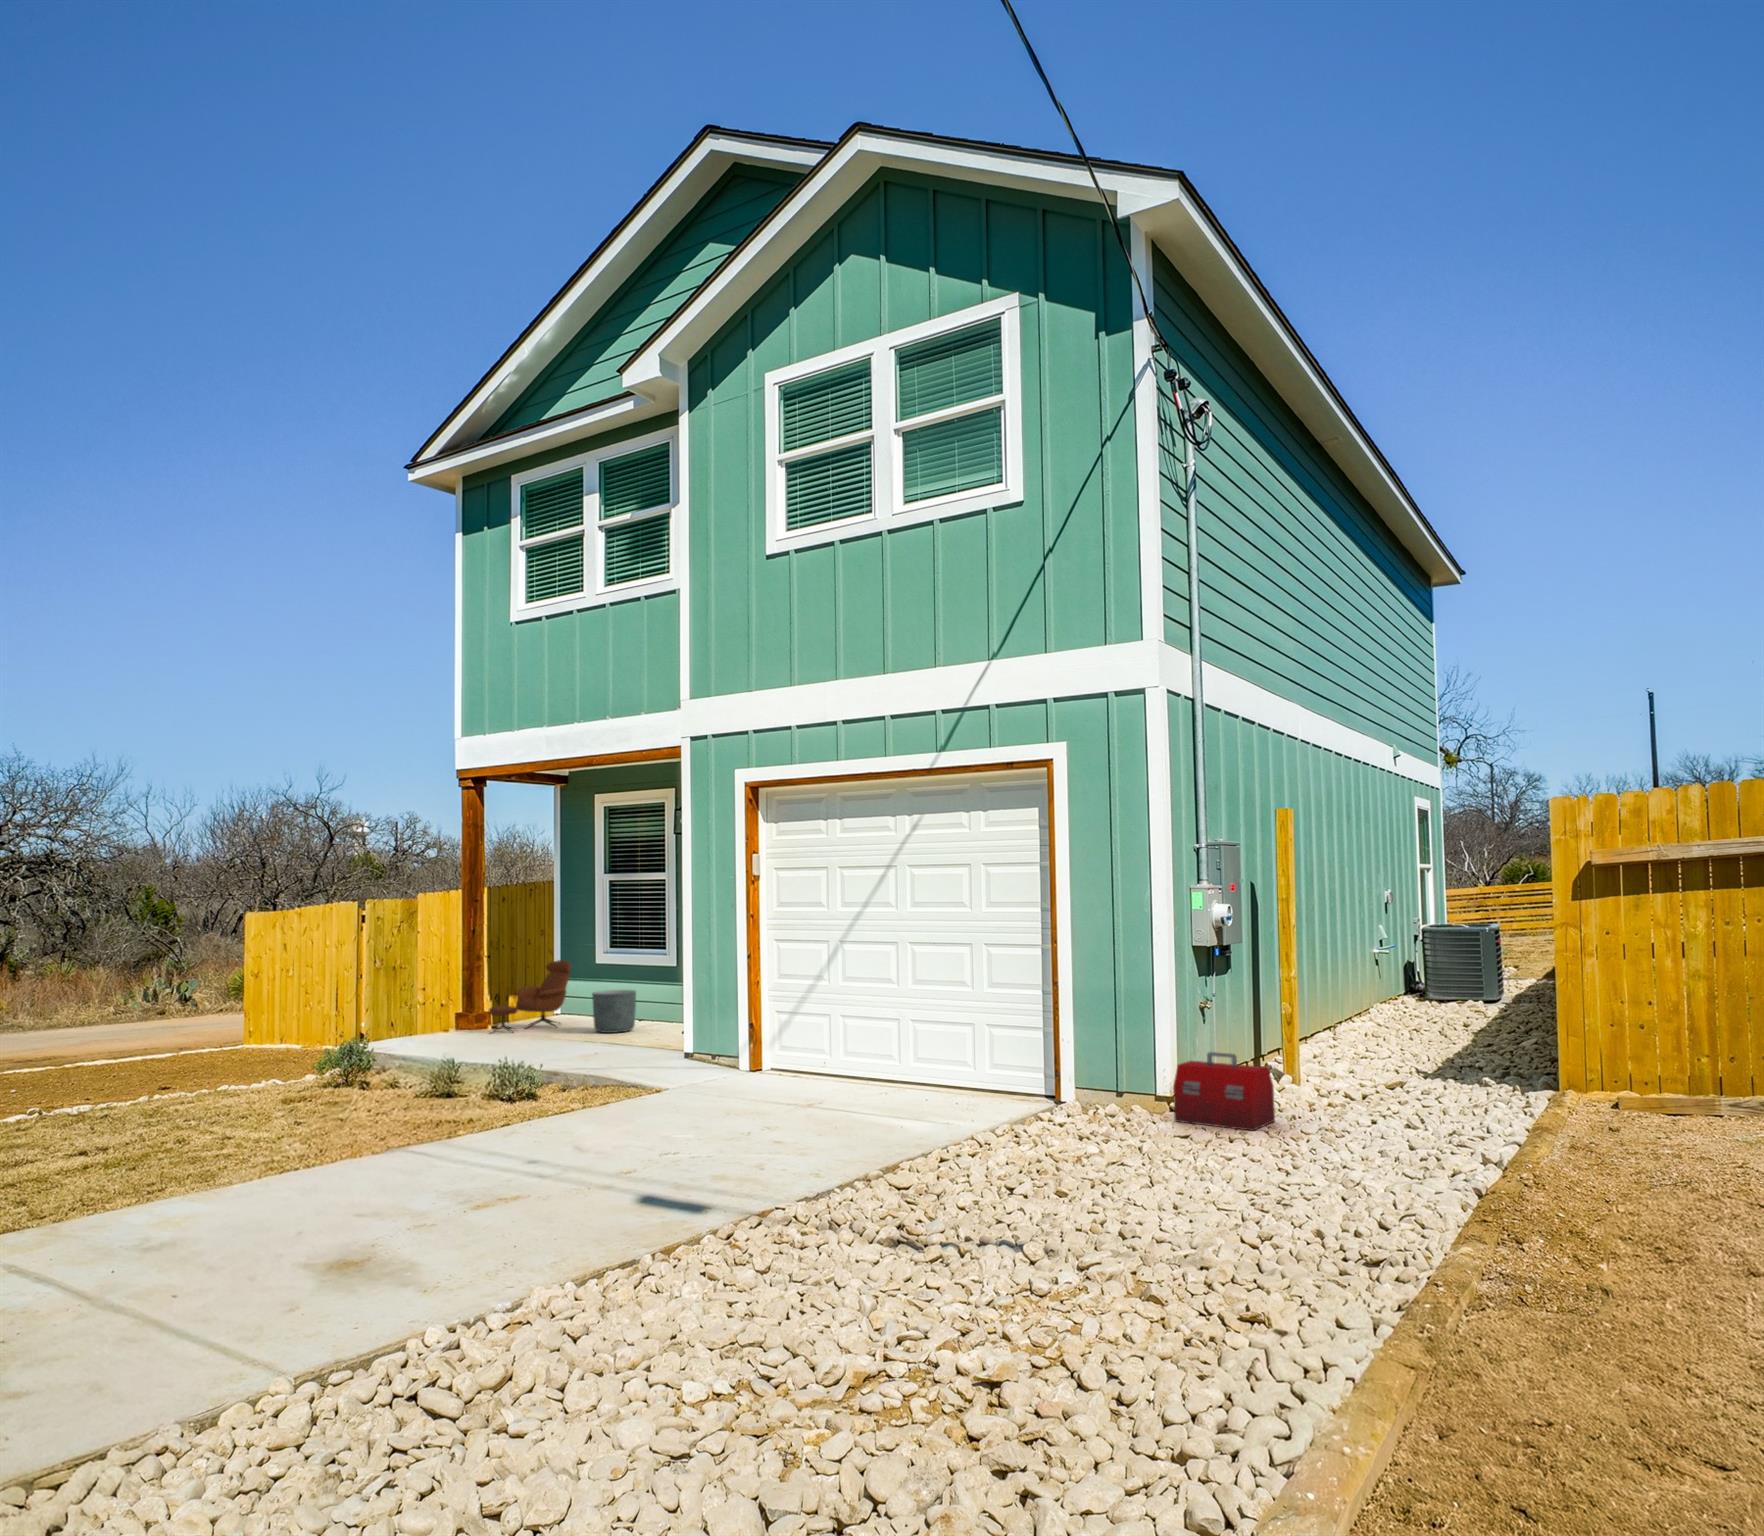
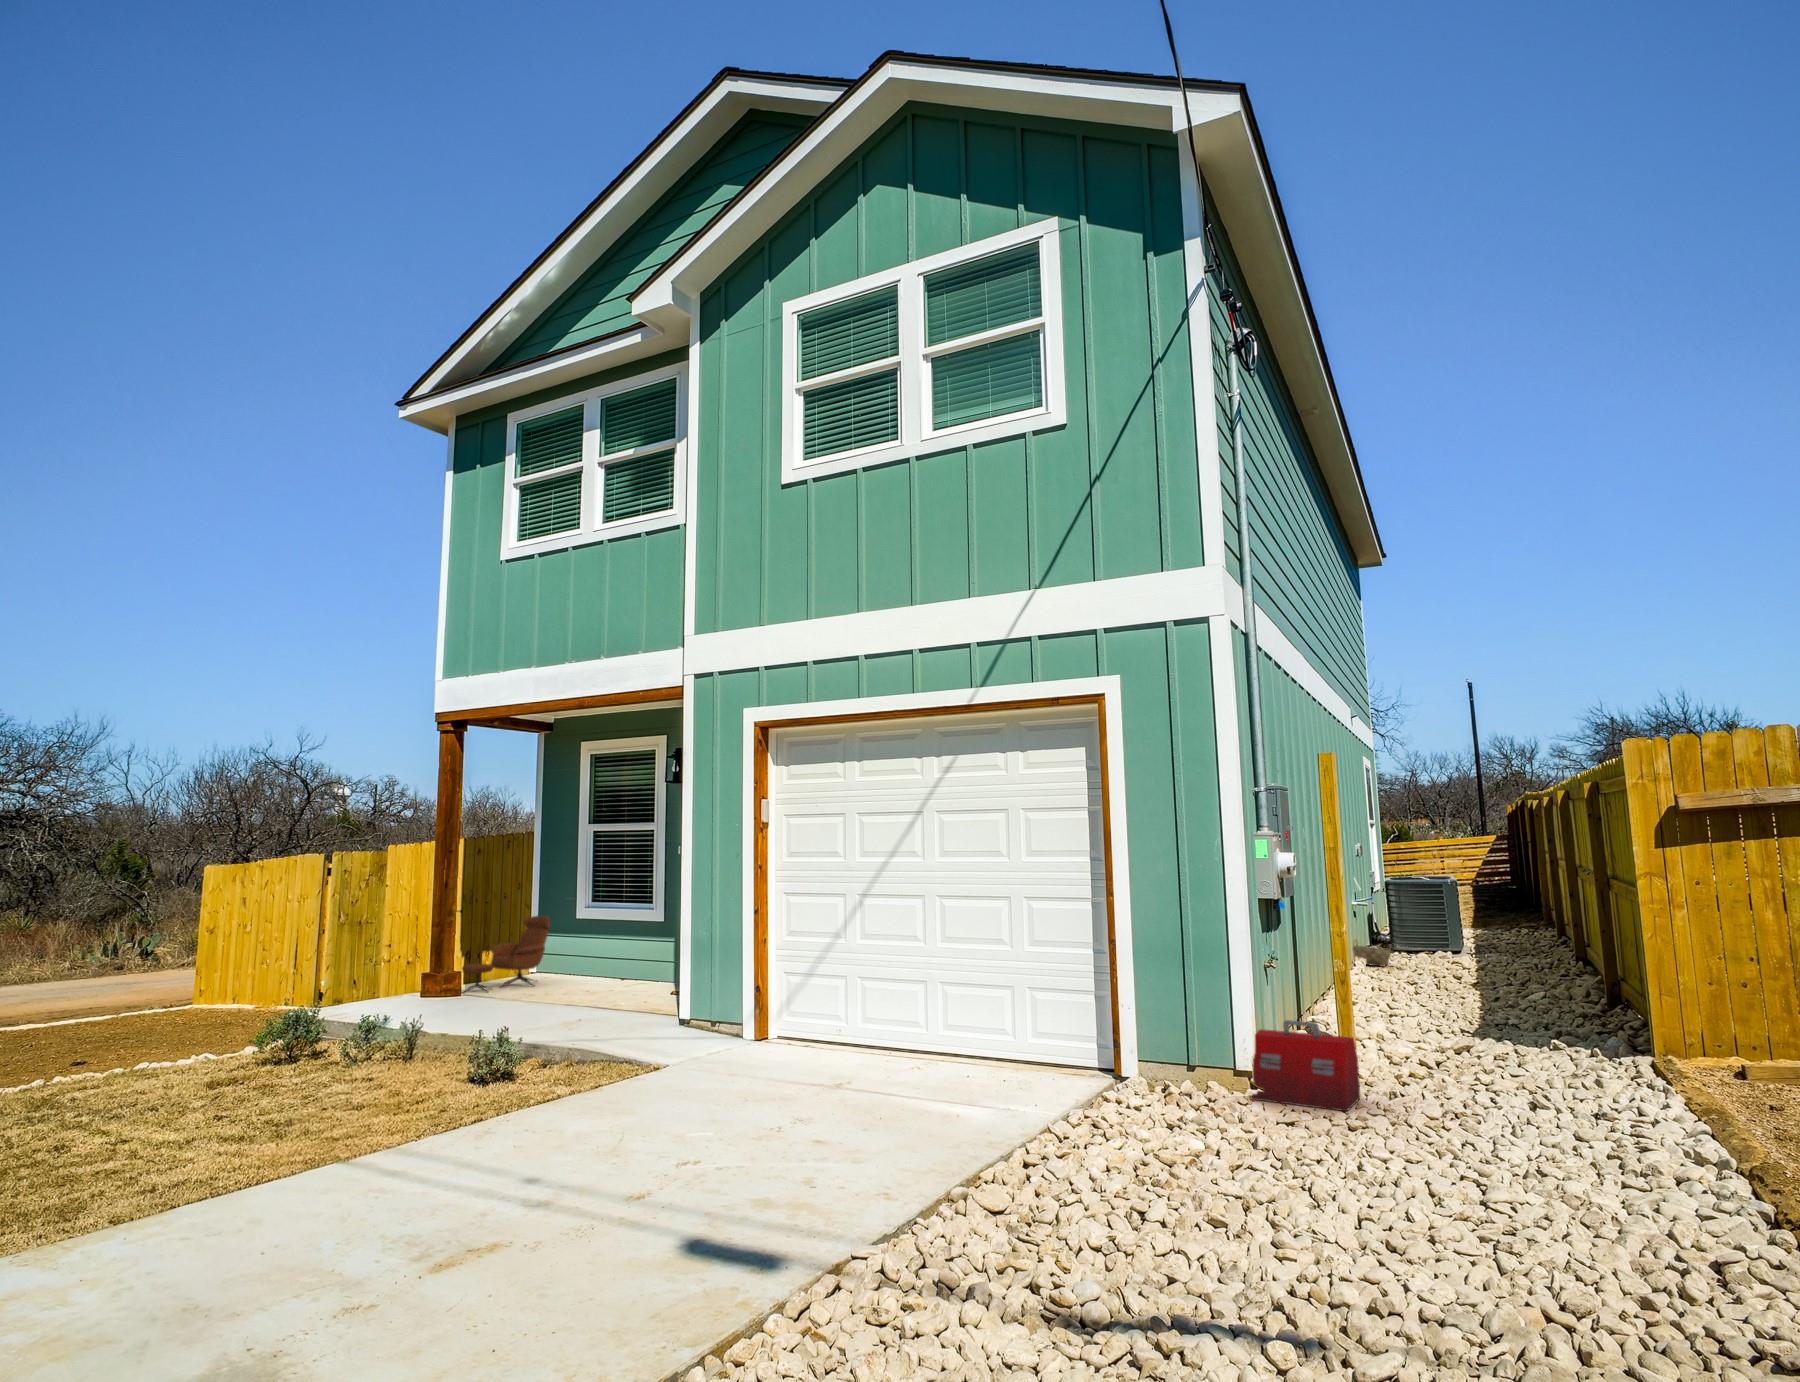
woven basket: none [1381,983,1422,1011] -> present [1353,940,1391,967]
planter: present [592,990,636,1033] -> none [573,946,620,992]

